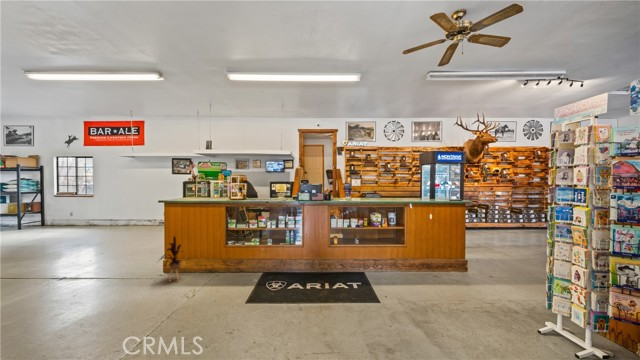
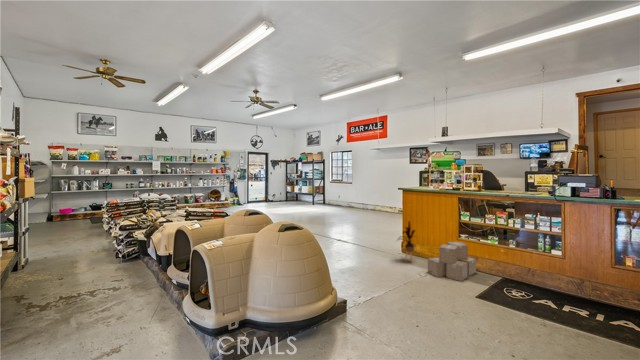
cardboard box: none [197,248,242,290] -> present [428,242,476,281]

